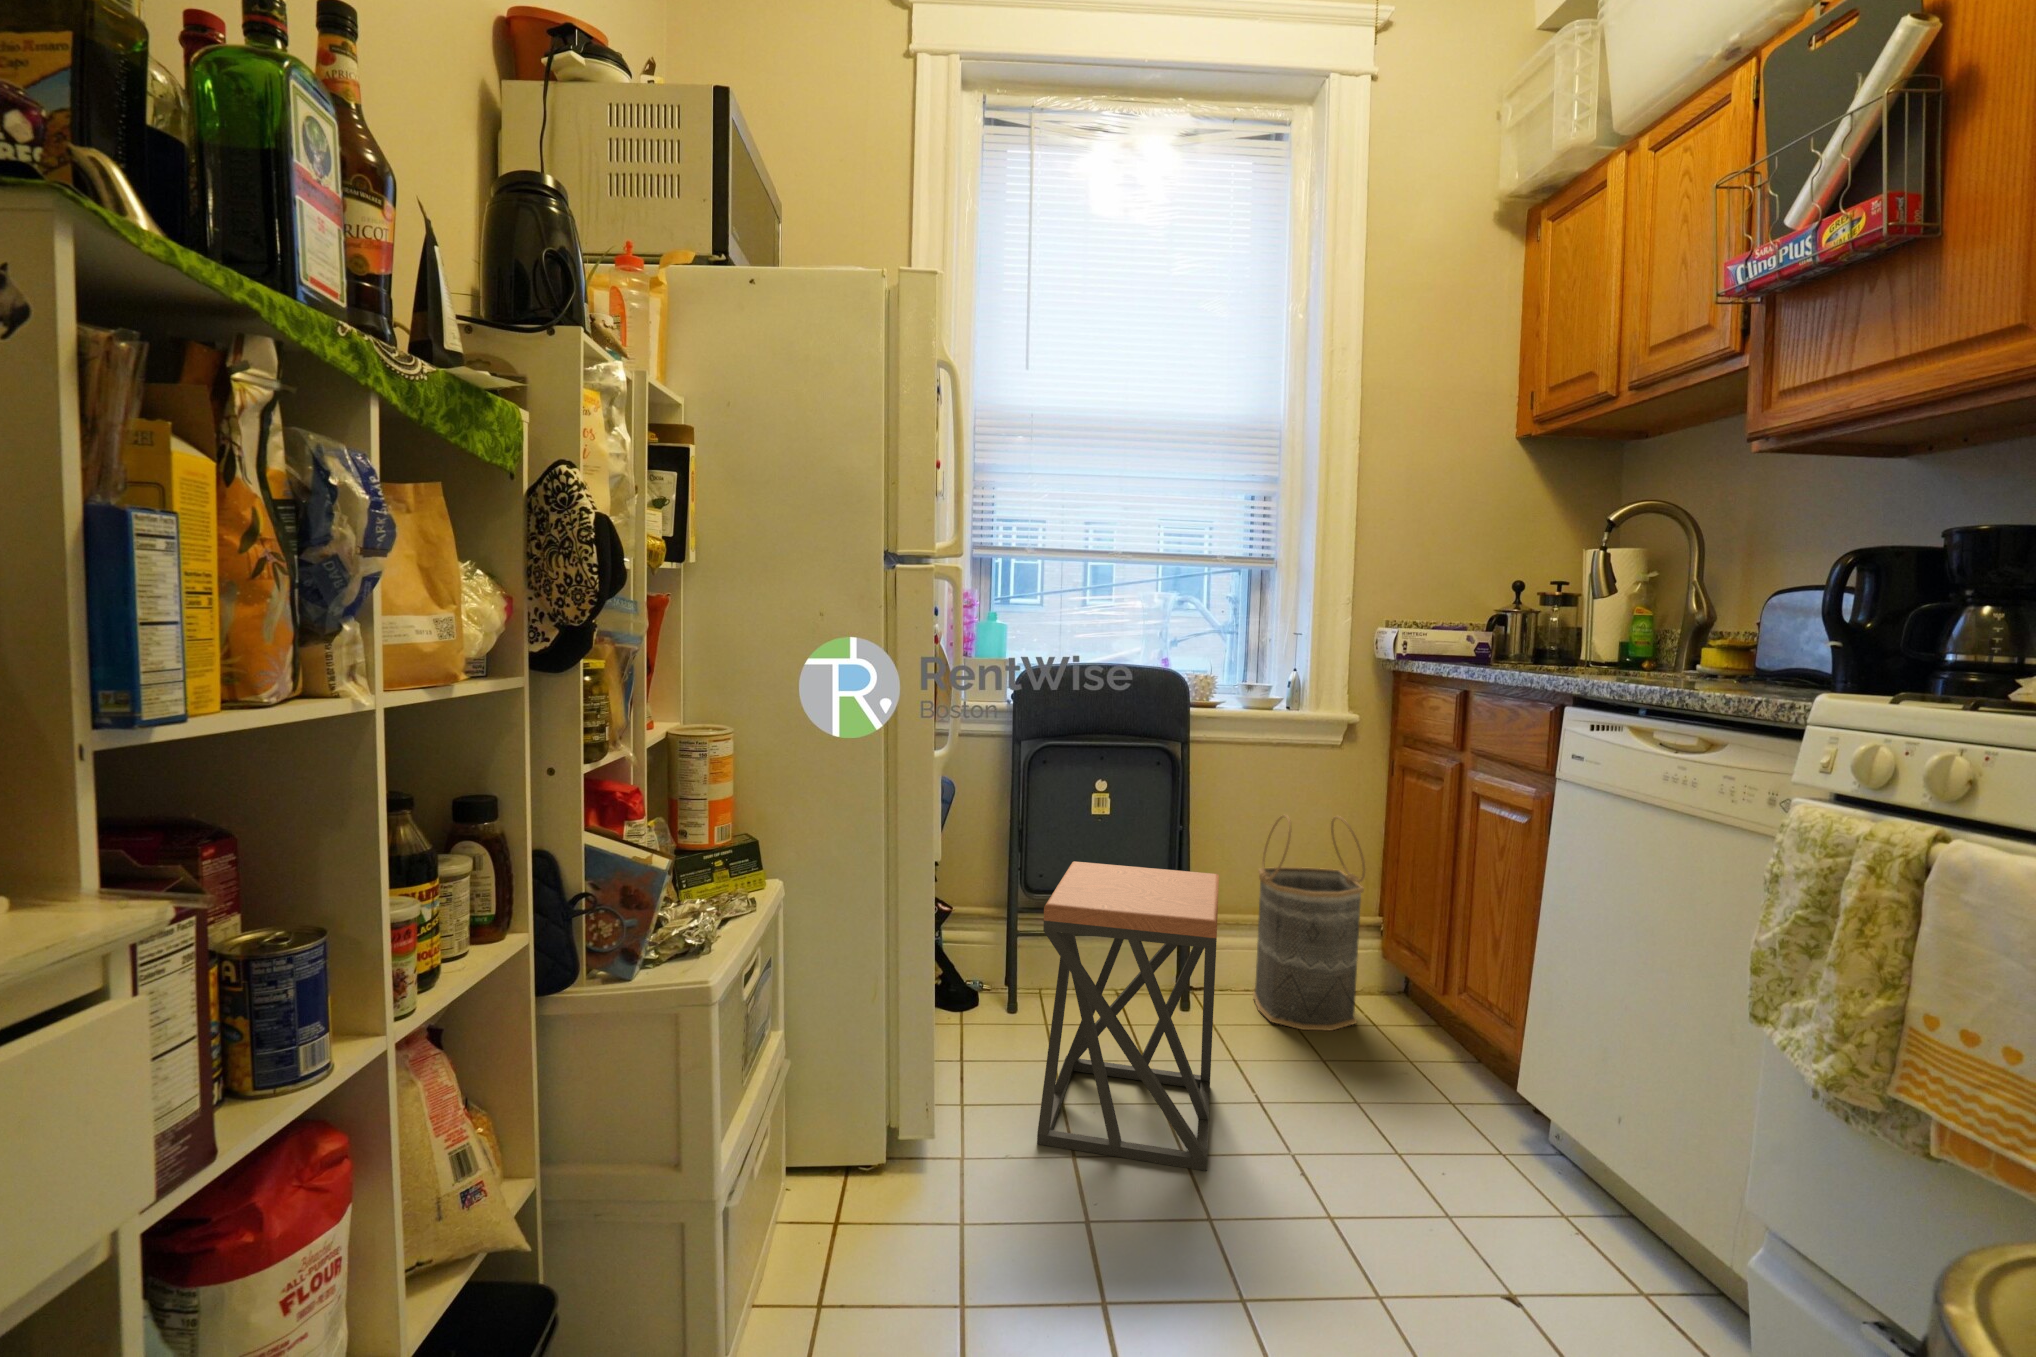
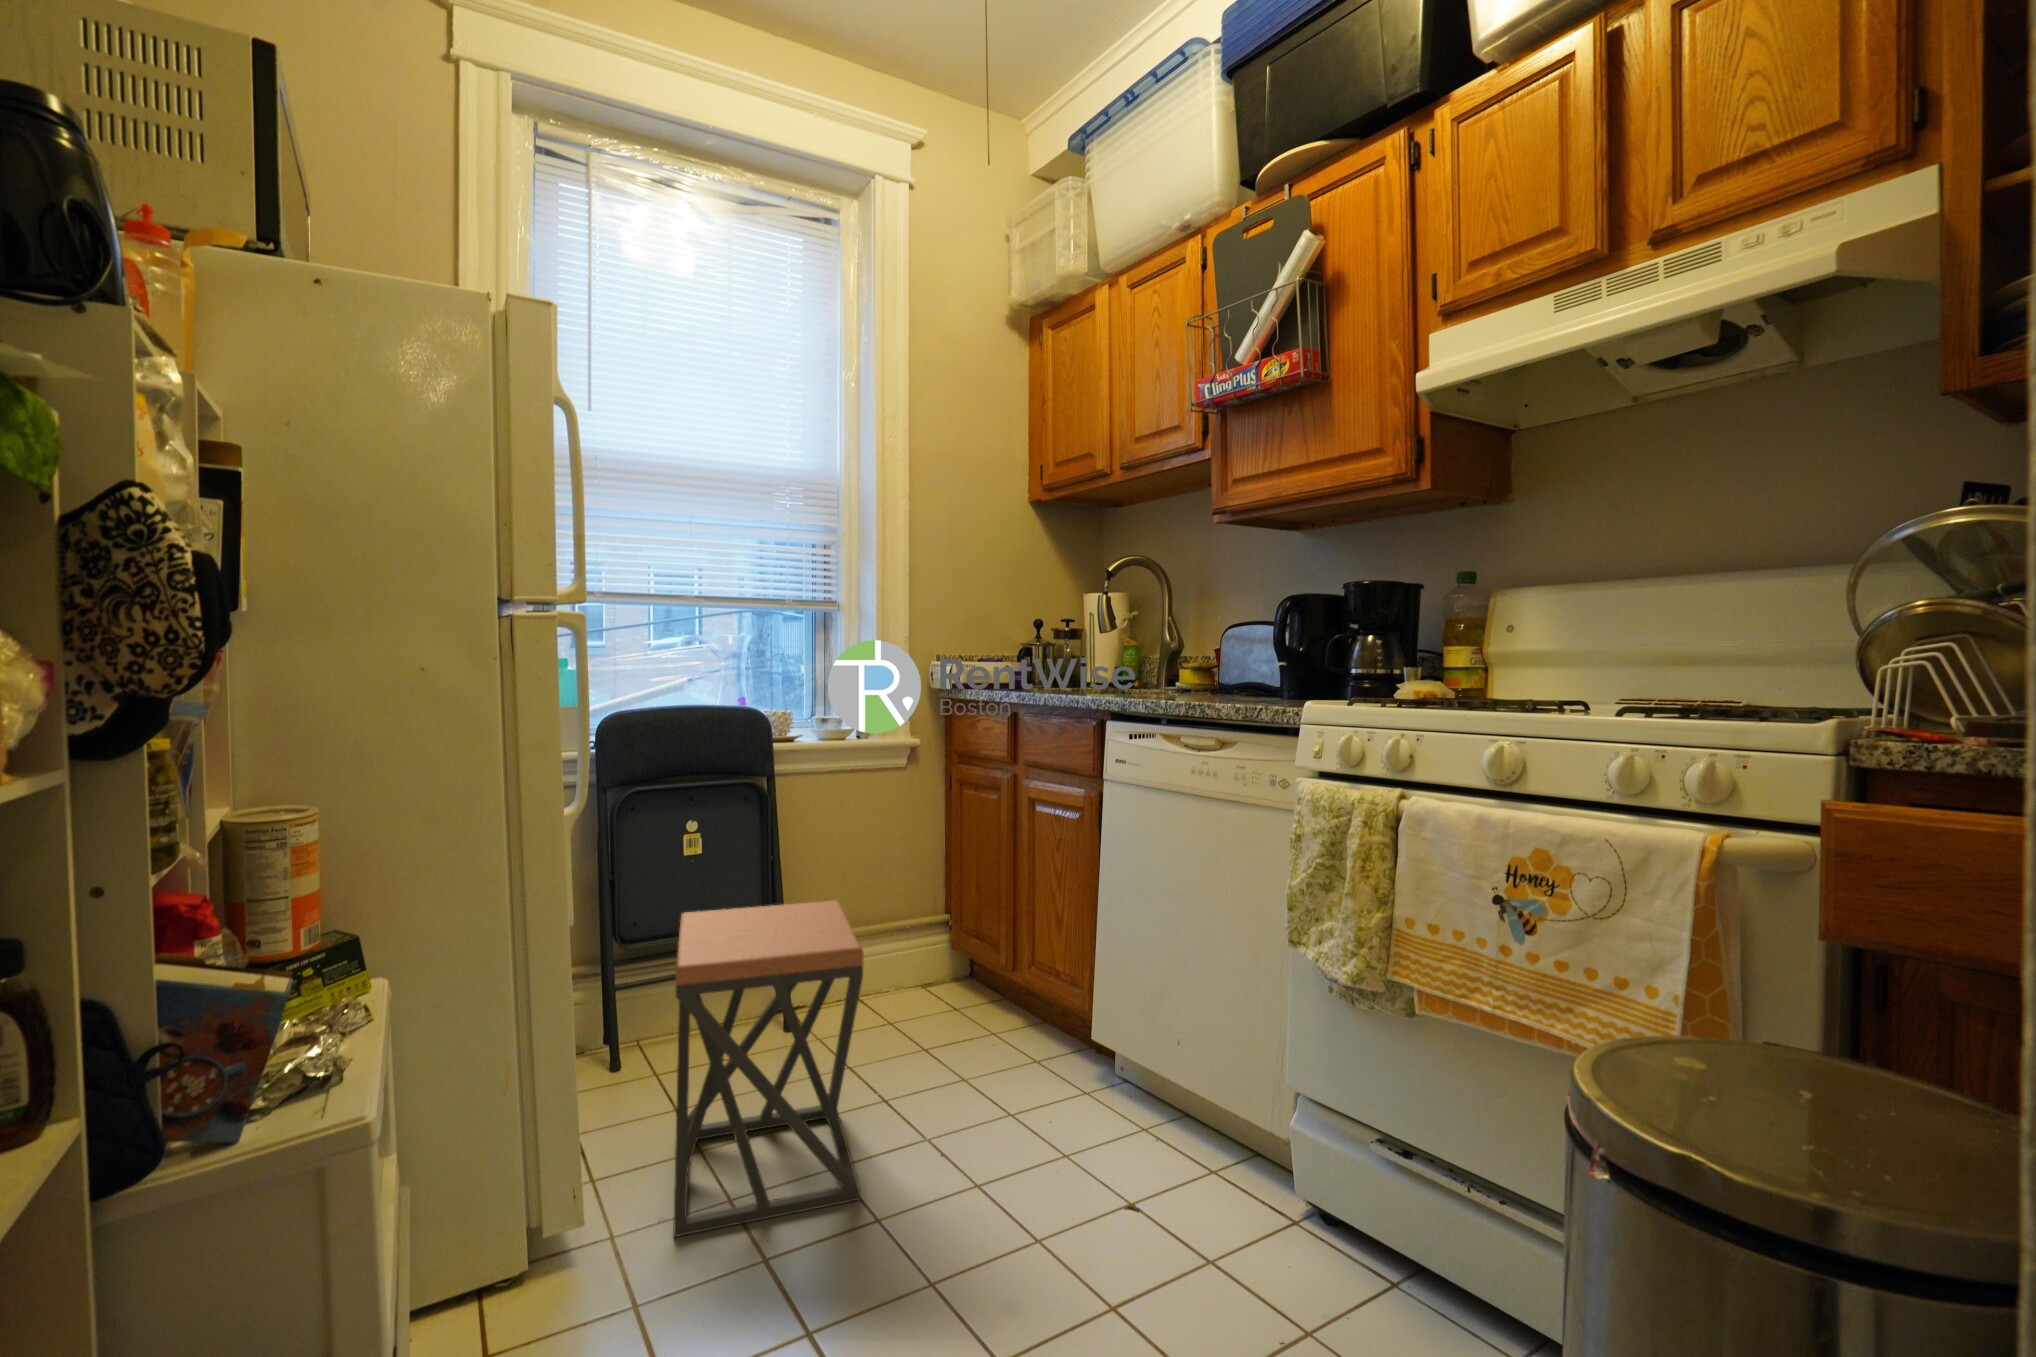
basket: present [1253,815,1365,1031] -> none [847,827,947,1032]

